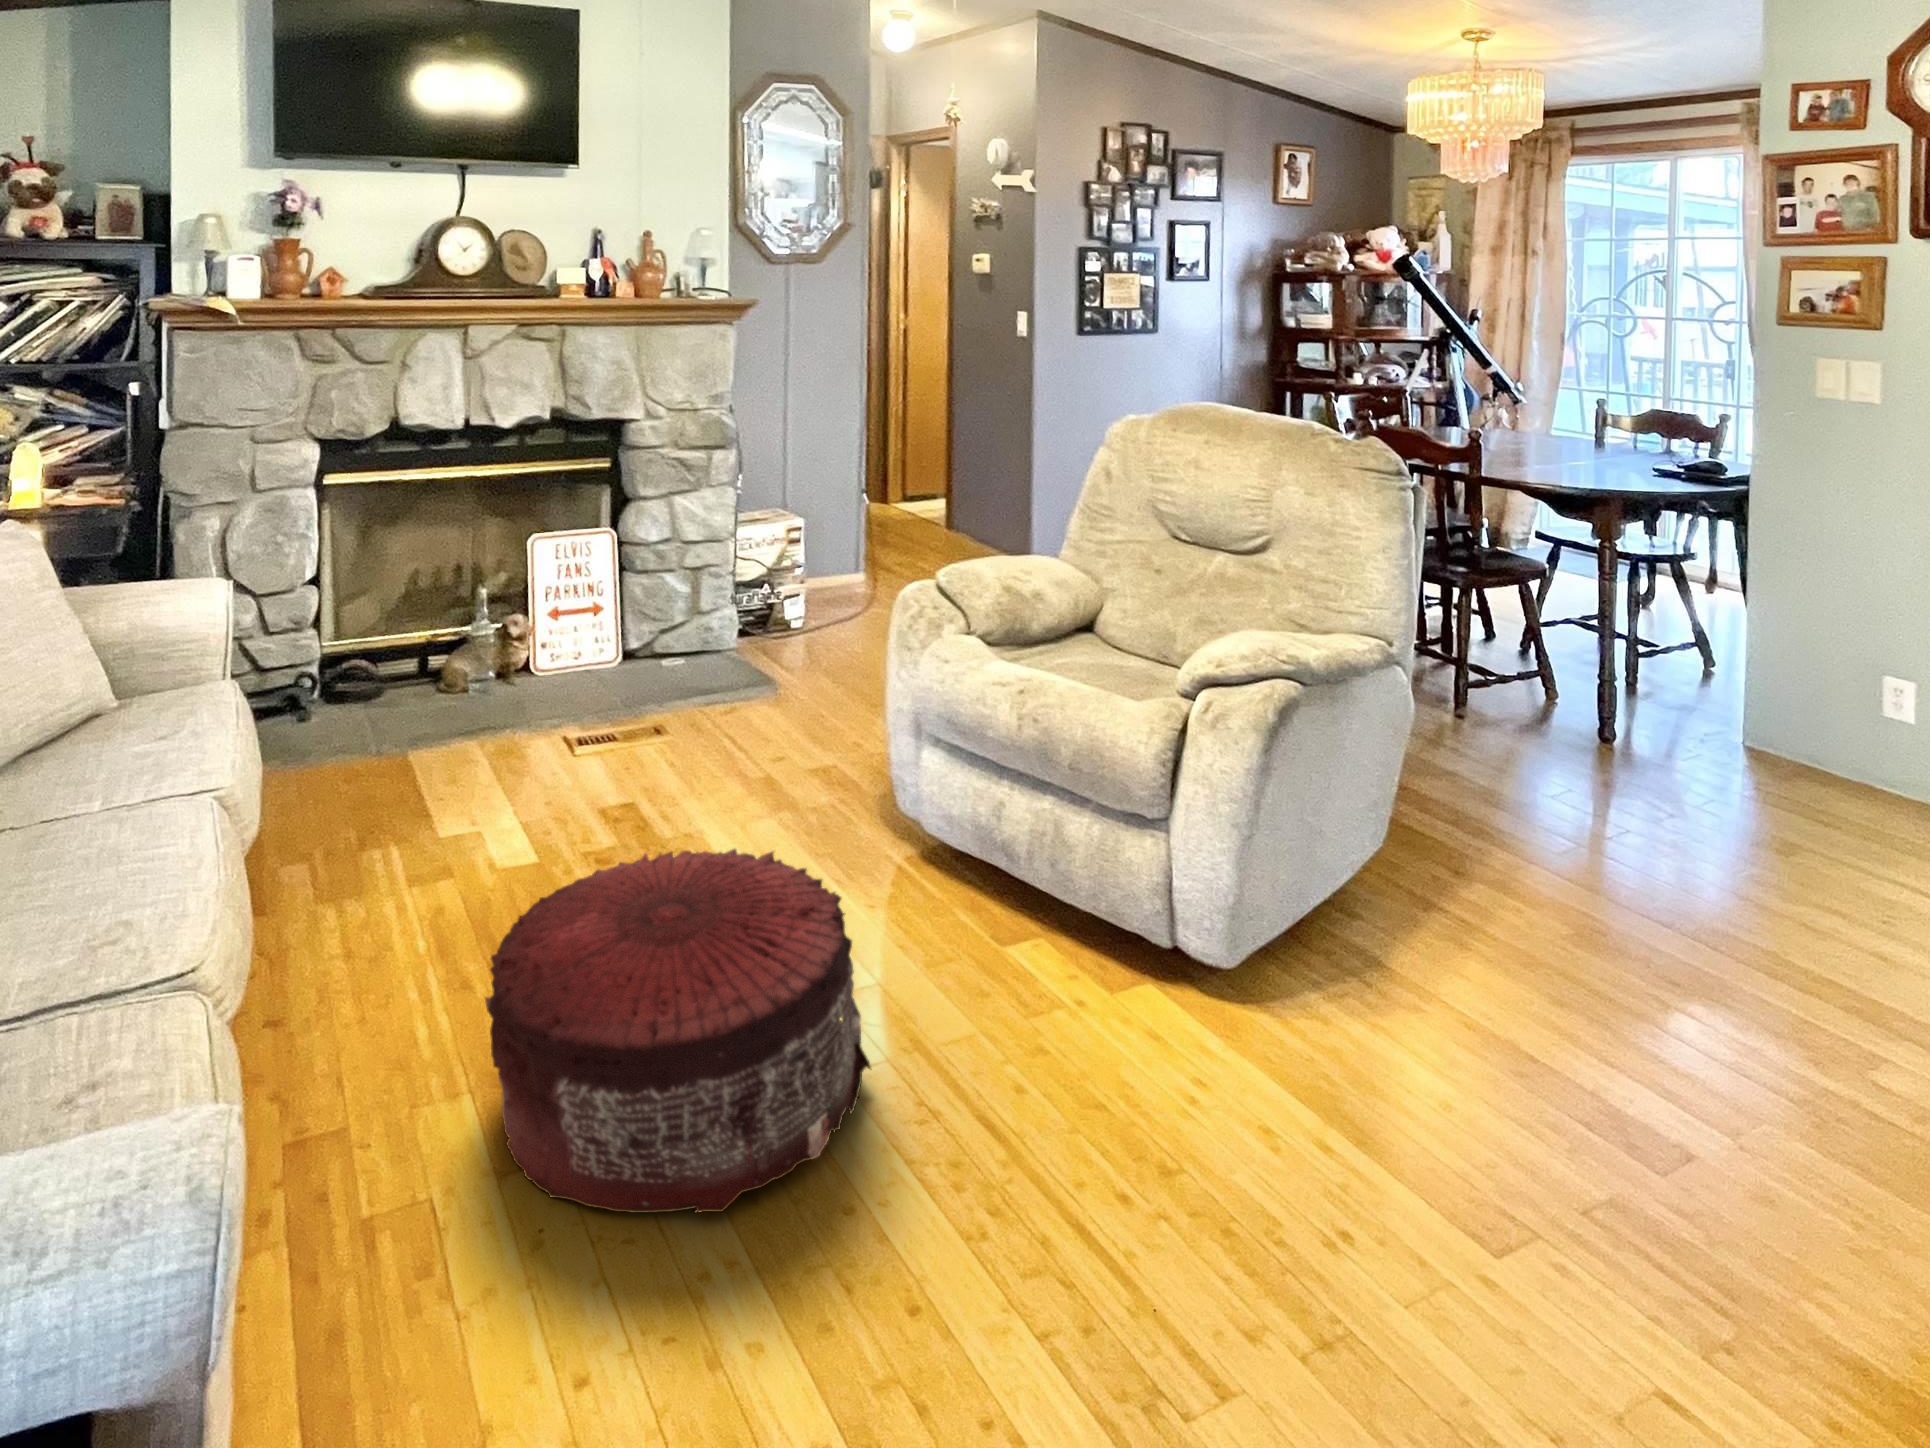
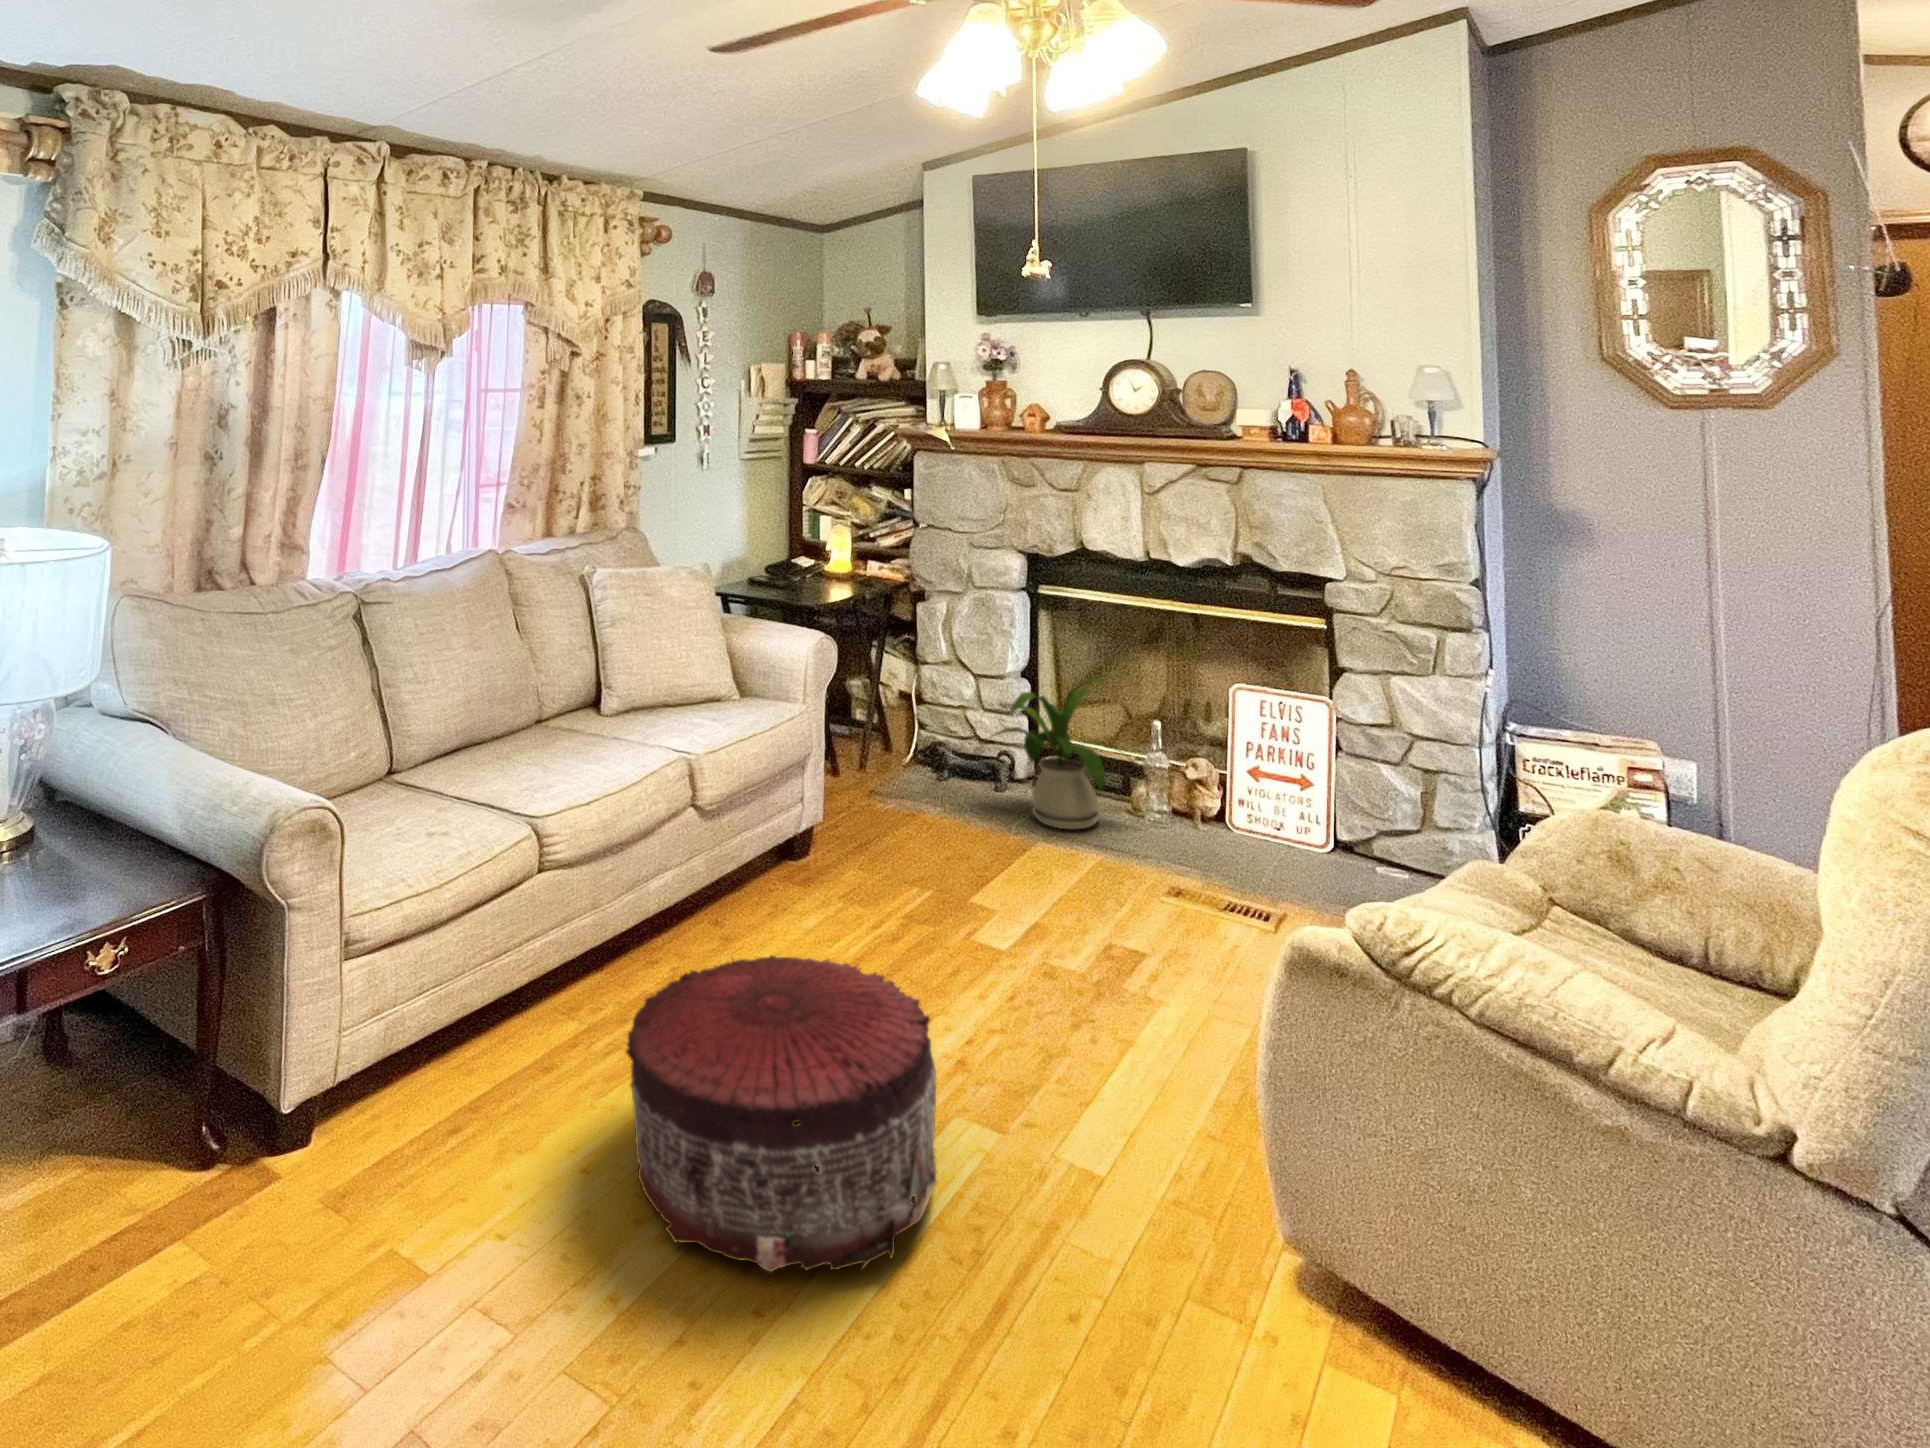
house plant: none [297,554,481,727] -> present [989,679,1116,829]

